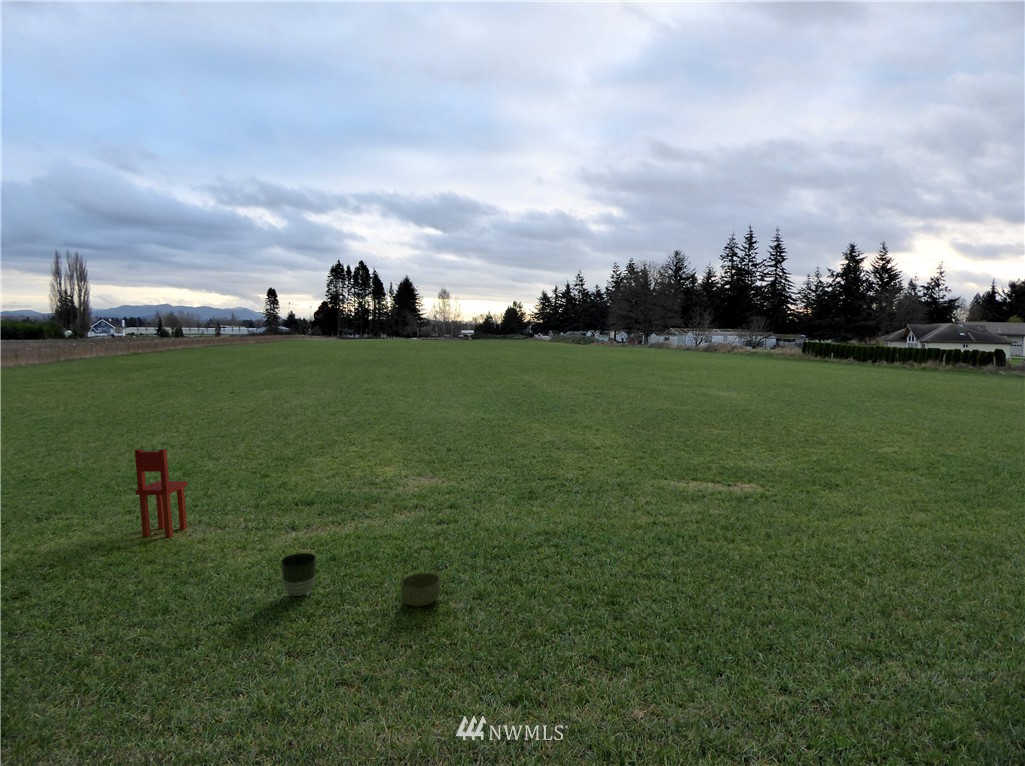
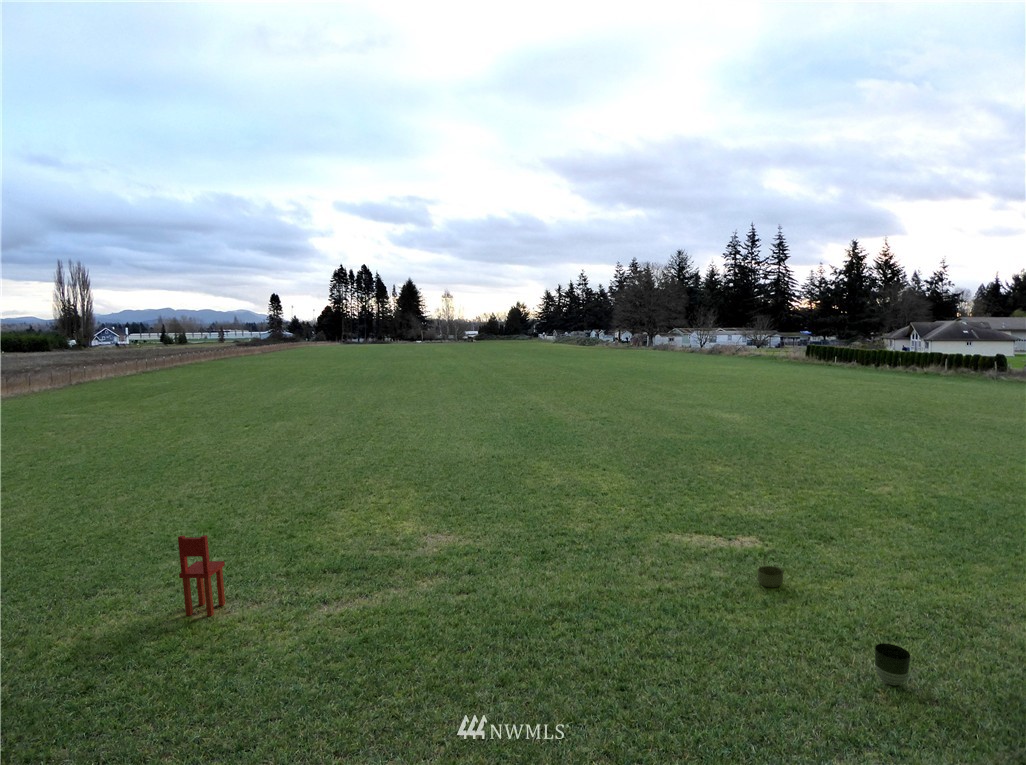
basket: present [400,548,441,607] -> present [758,550,784,588]
planter: present [281,553,316,596] -> present [875,643,910,685]

